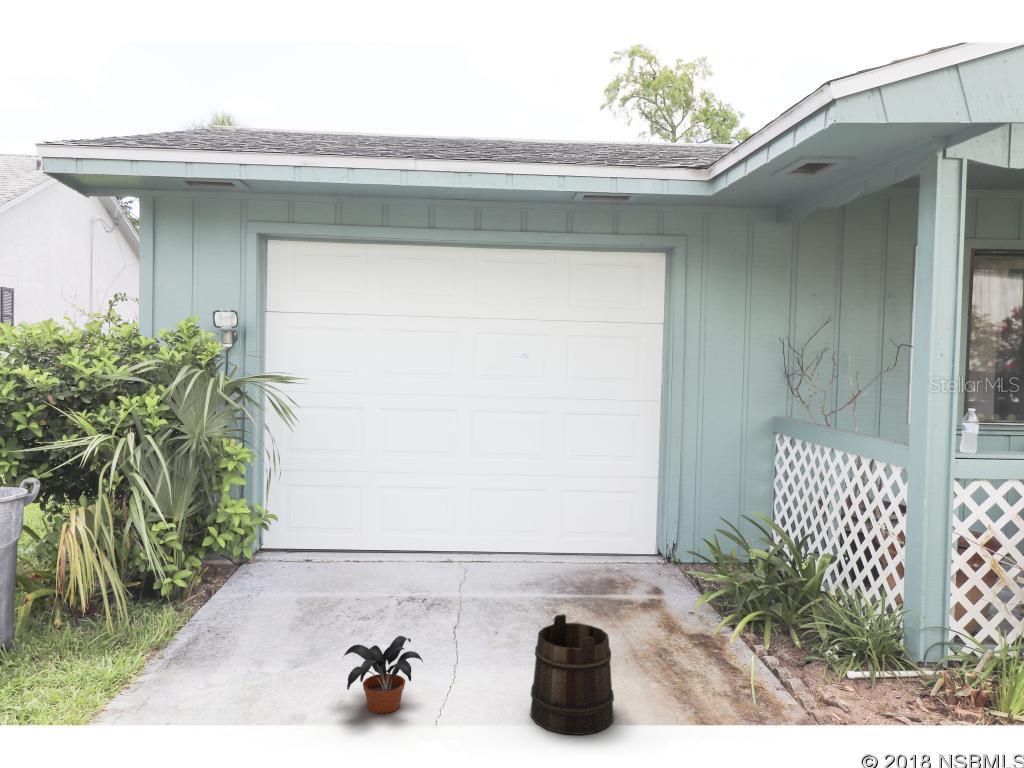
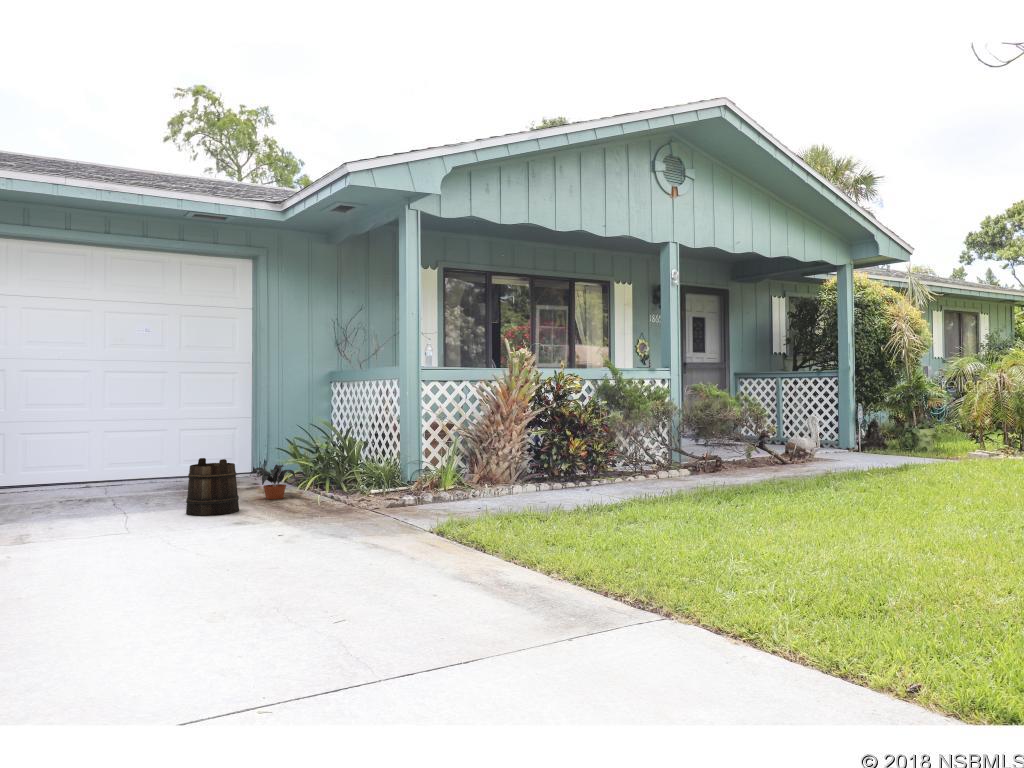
potted plant: present [344,636,423,713] -> present [250,465,295,499]

